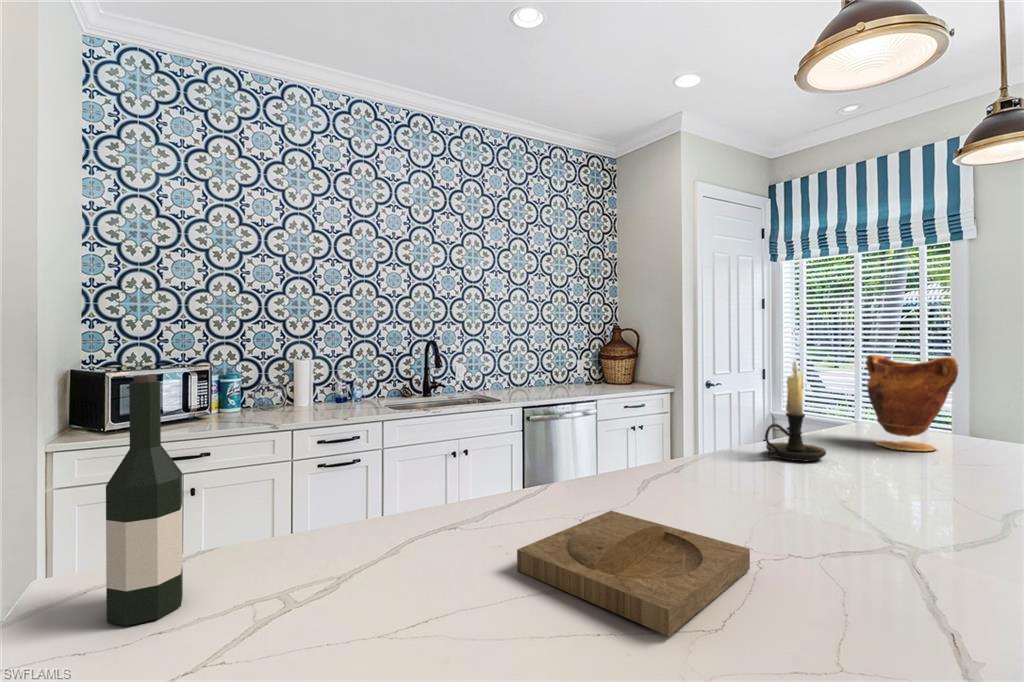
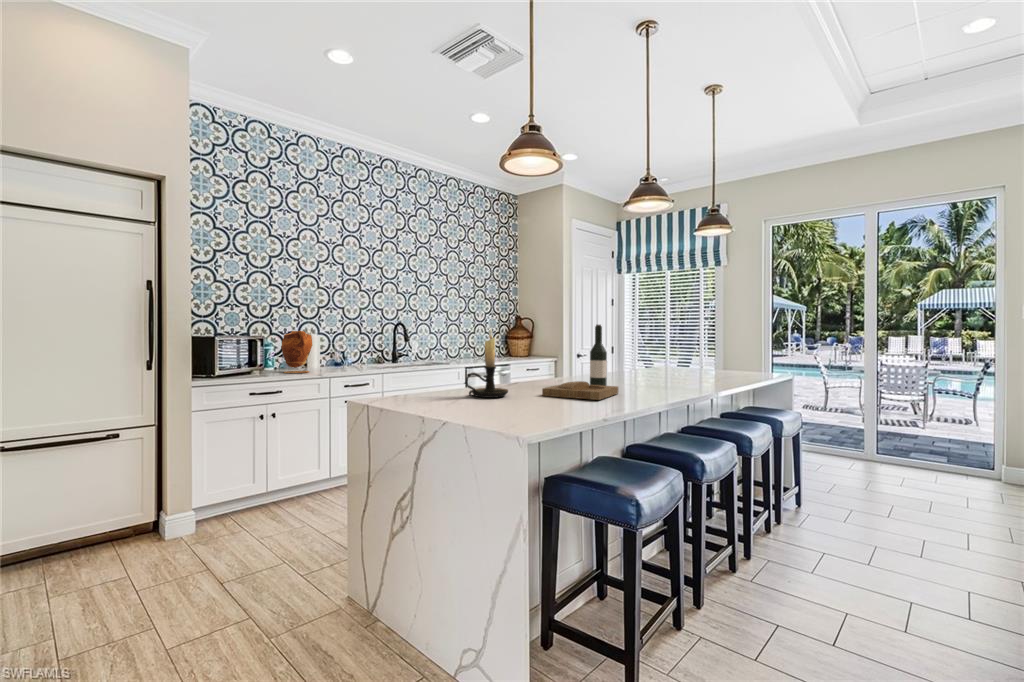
vase: present [866,355,958,451] -> present [281,331,312,373]
candle holder: present [765,359,826,461] -> present [466,329,508,398]
wine bottle: present [106,375,183,626] -> present [590,325,607,386]

